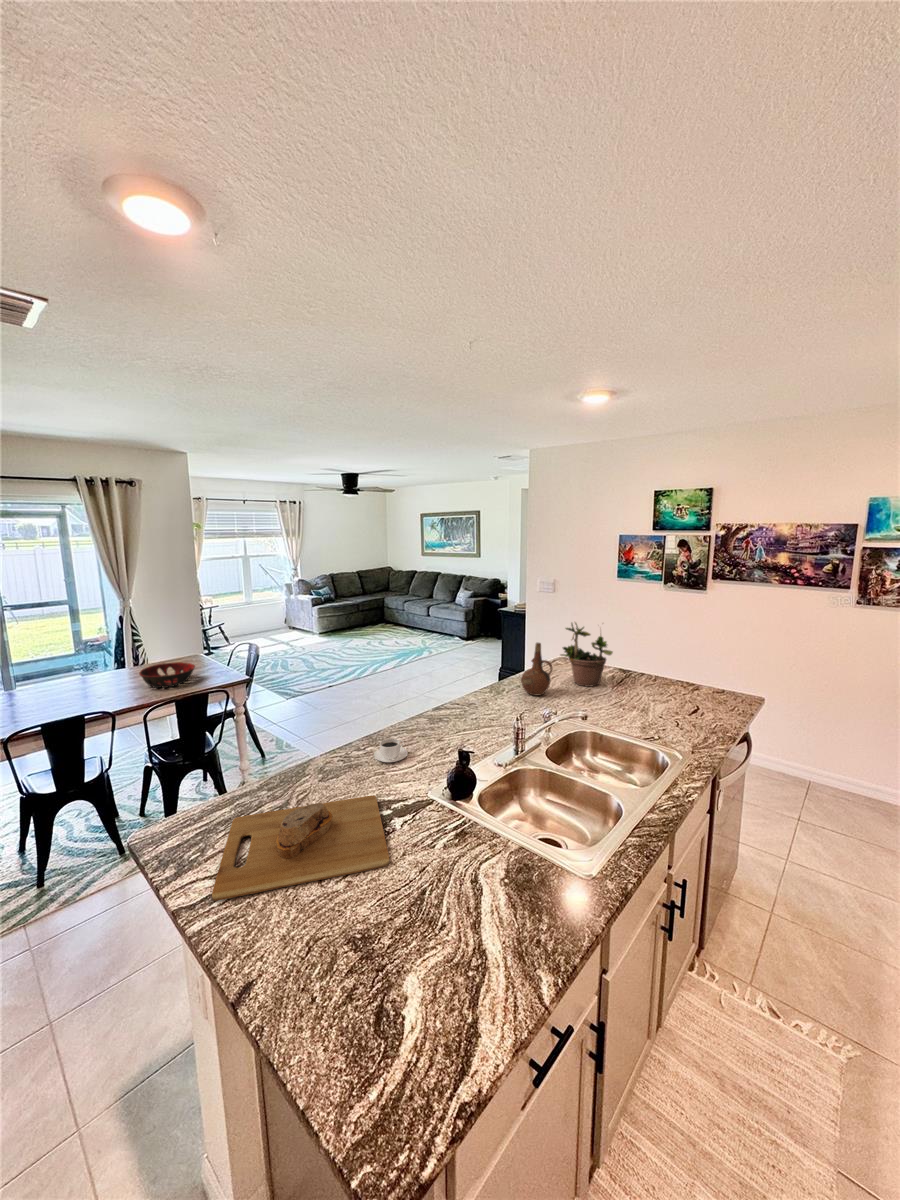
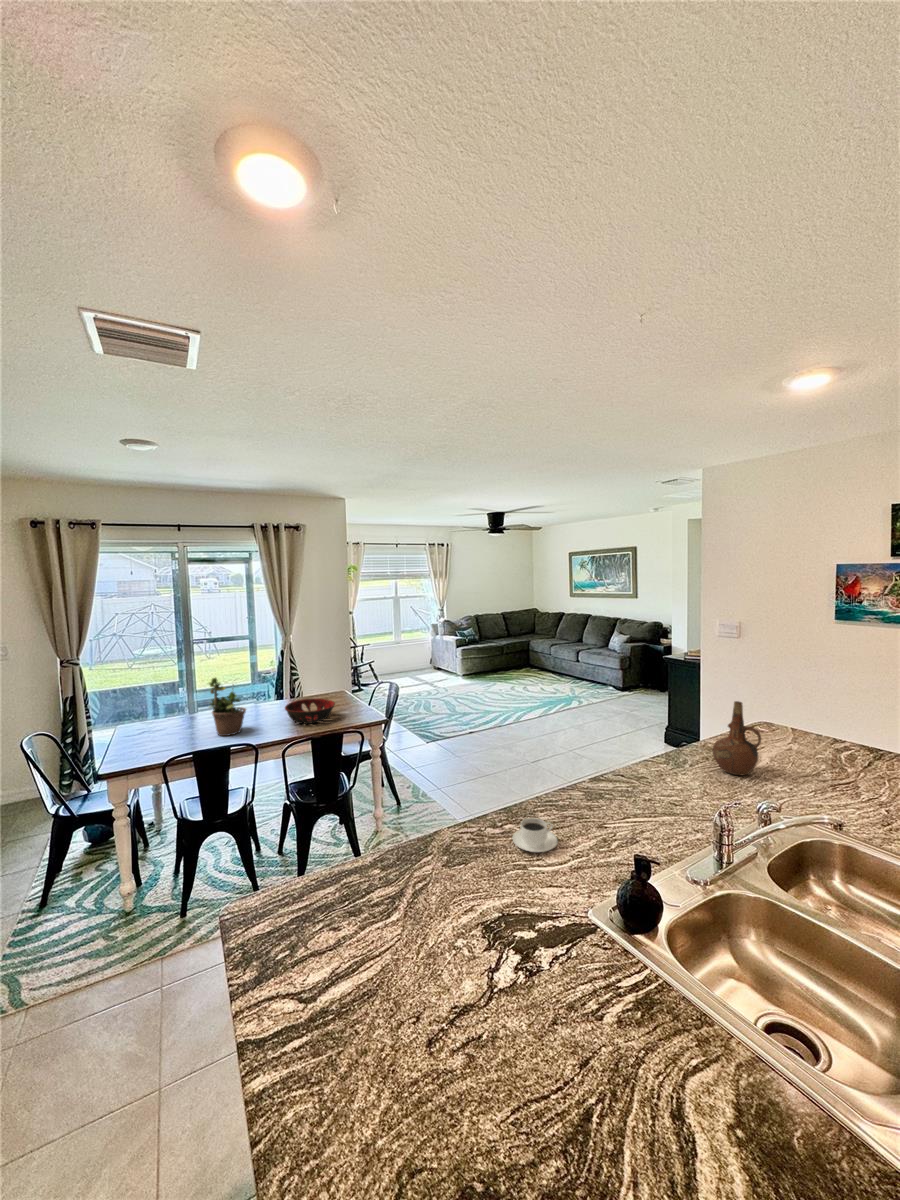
potted plant: present [561,623,613,687] -> present [209,678,246,736]
cutting board: present [212,795,390,901] -> none [288,902,532,1040]

